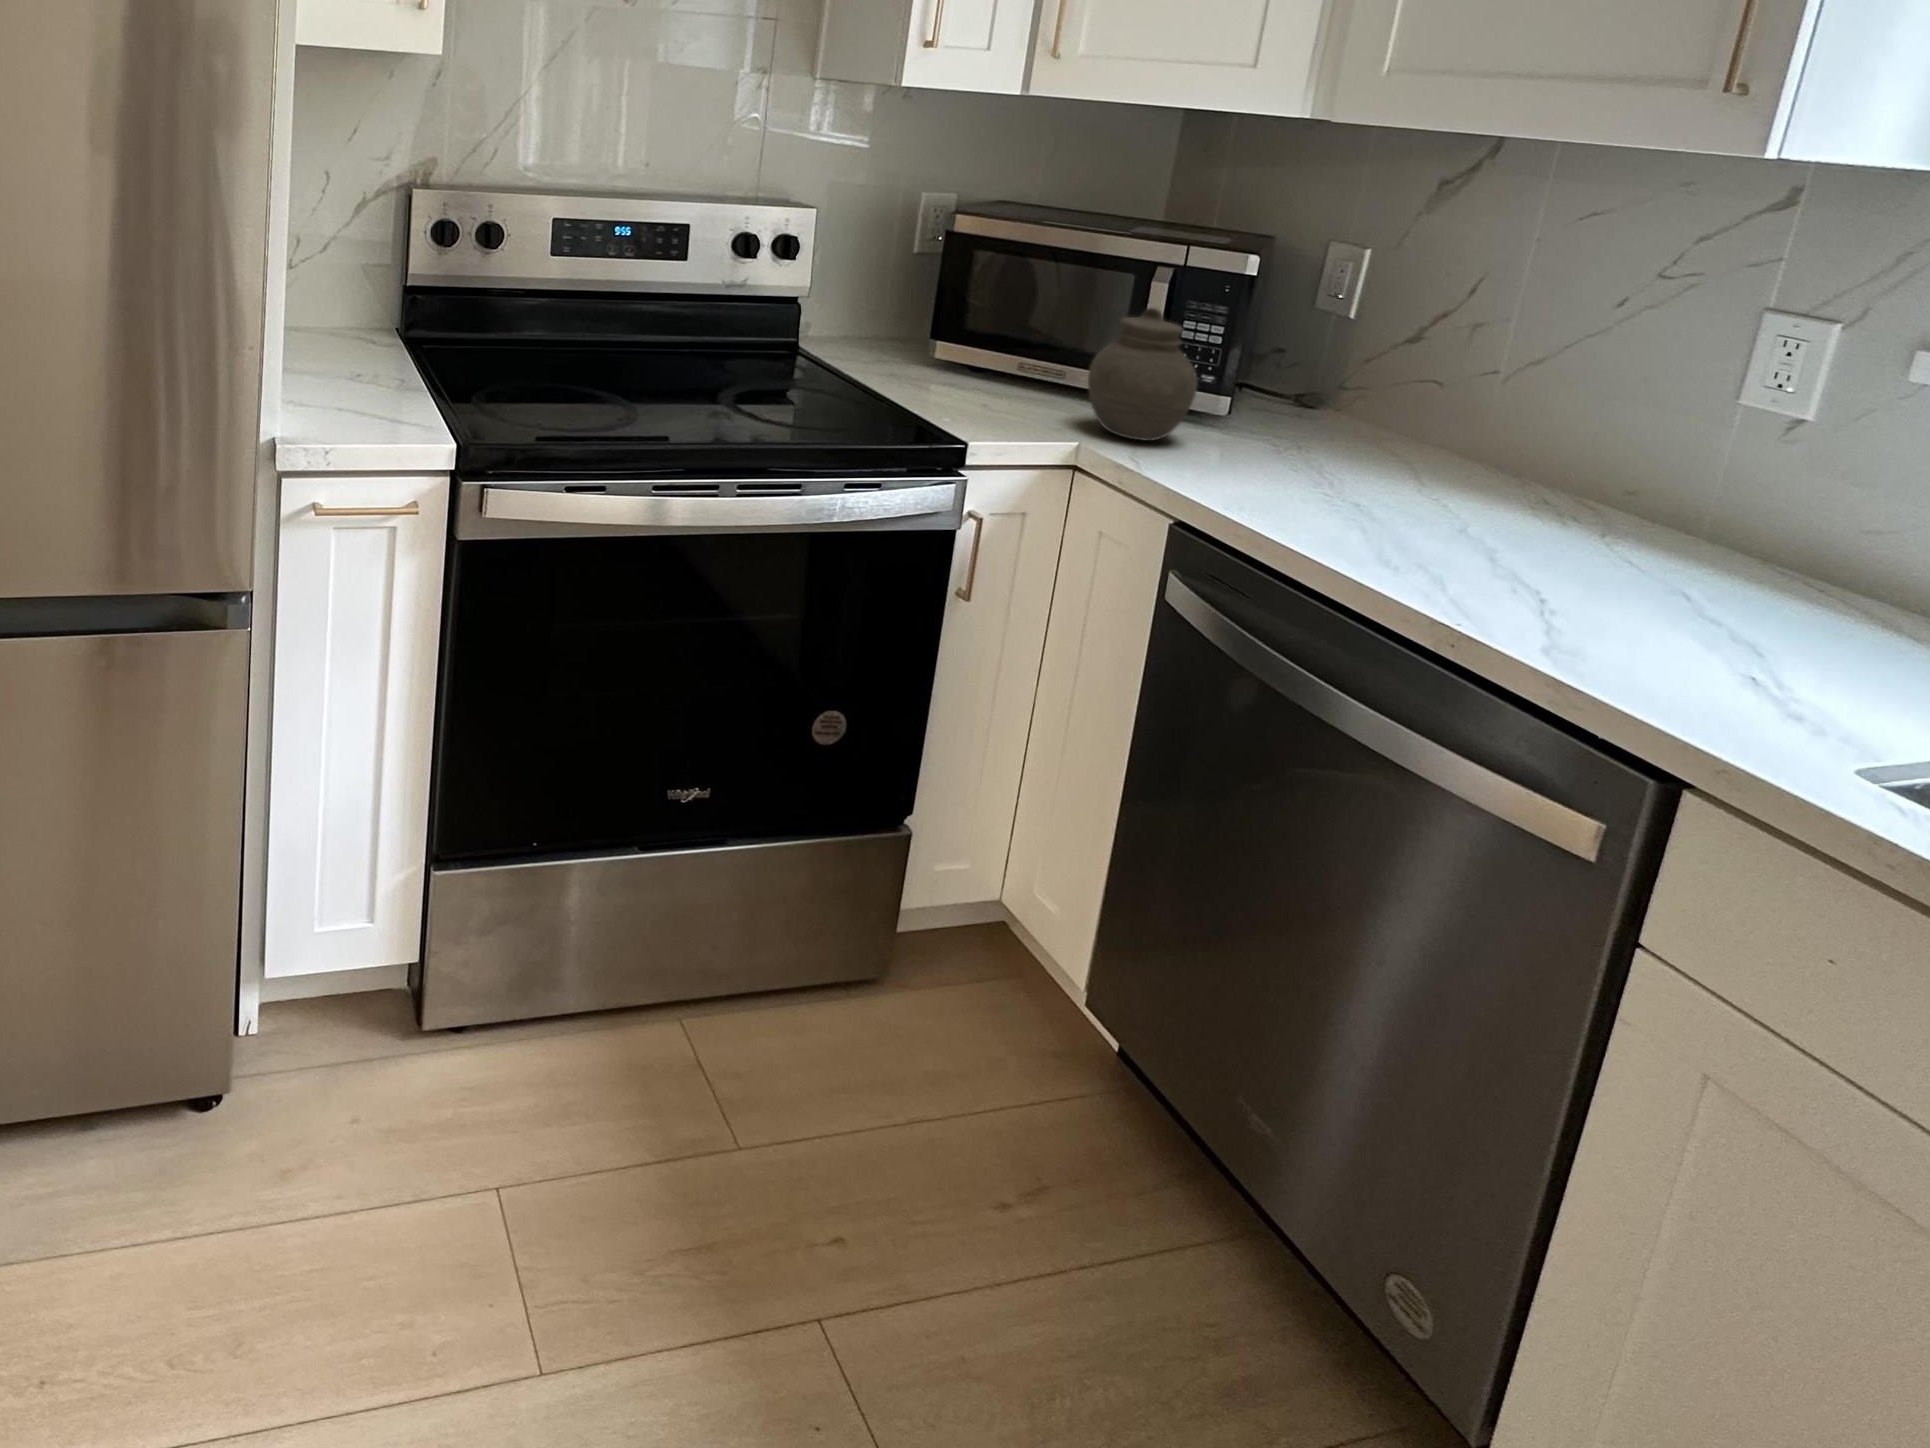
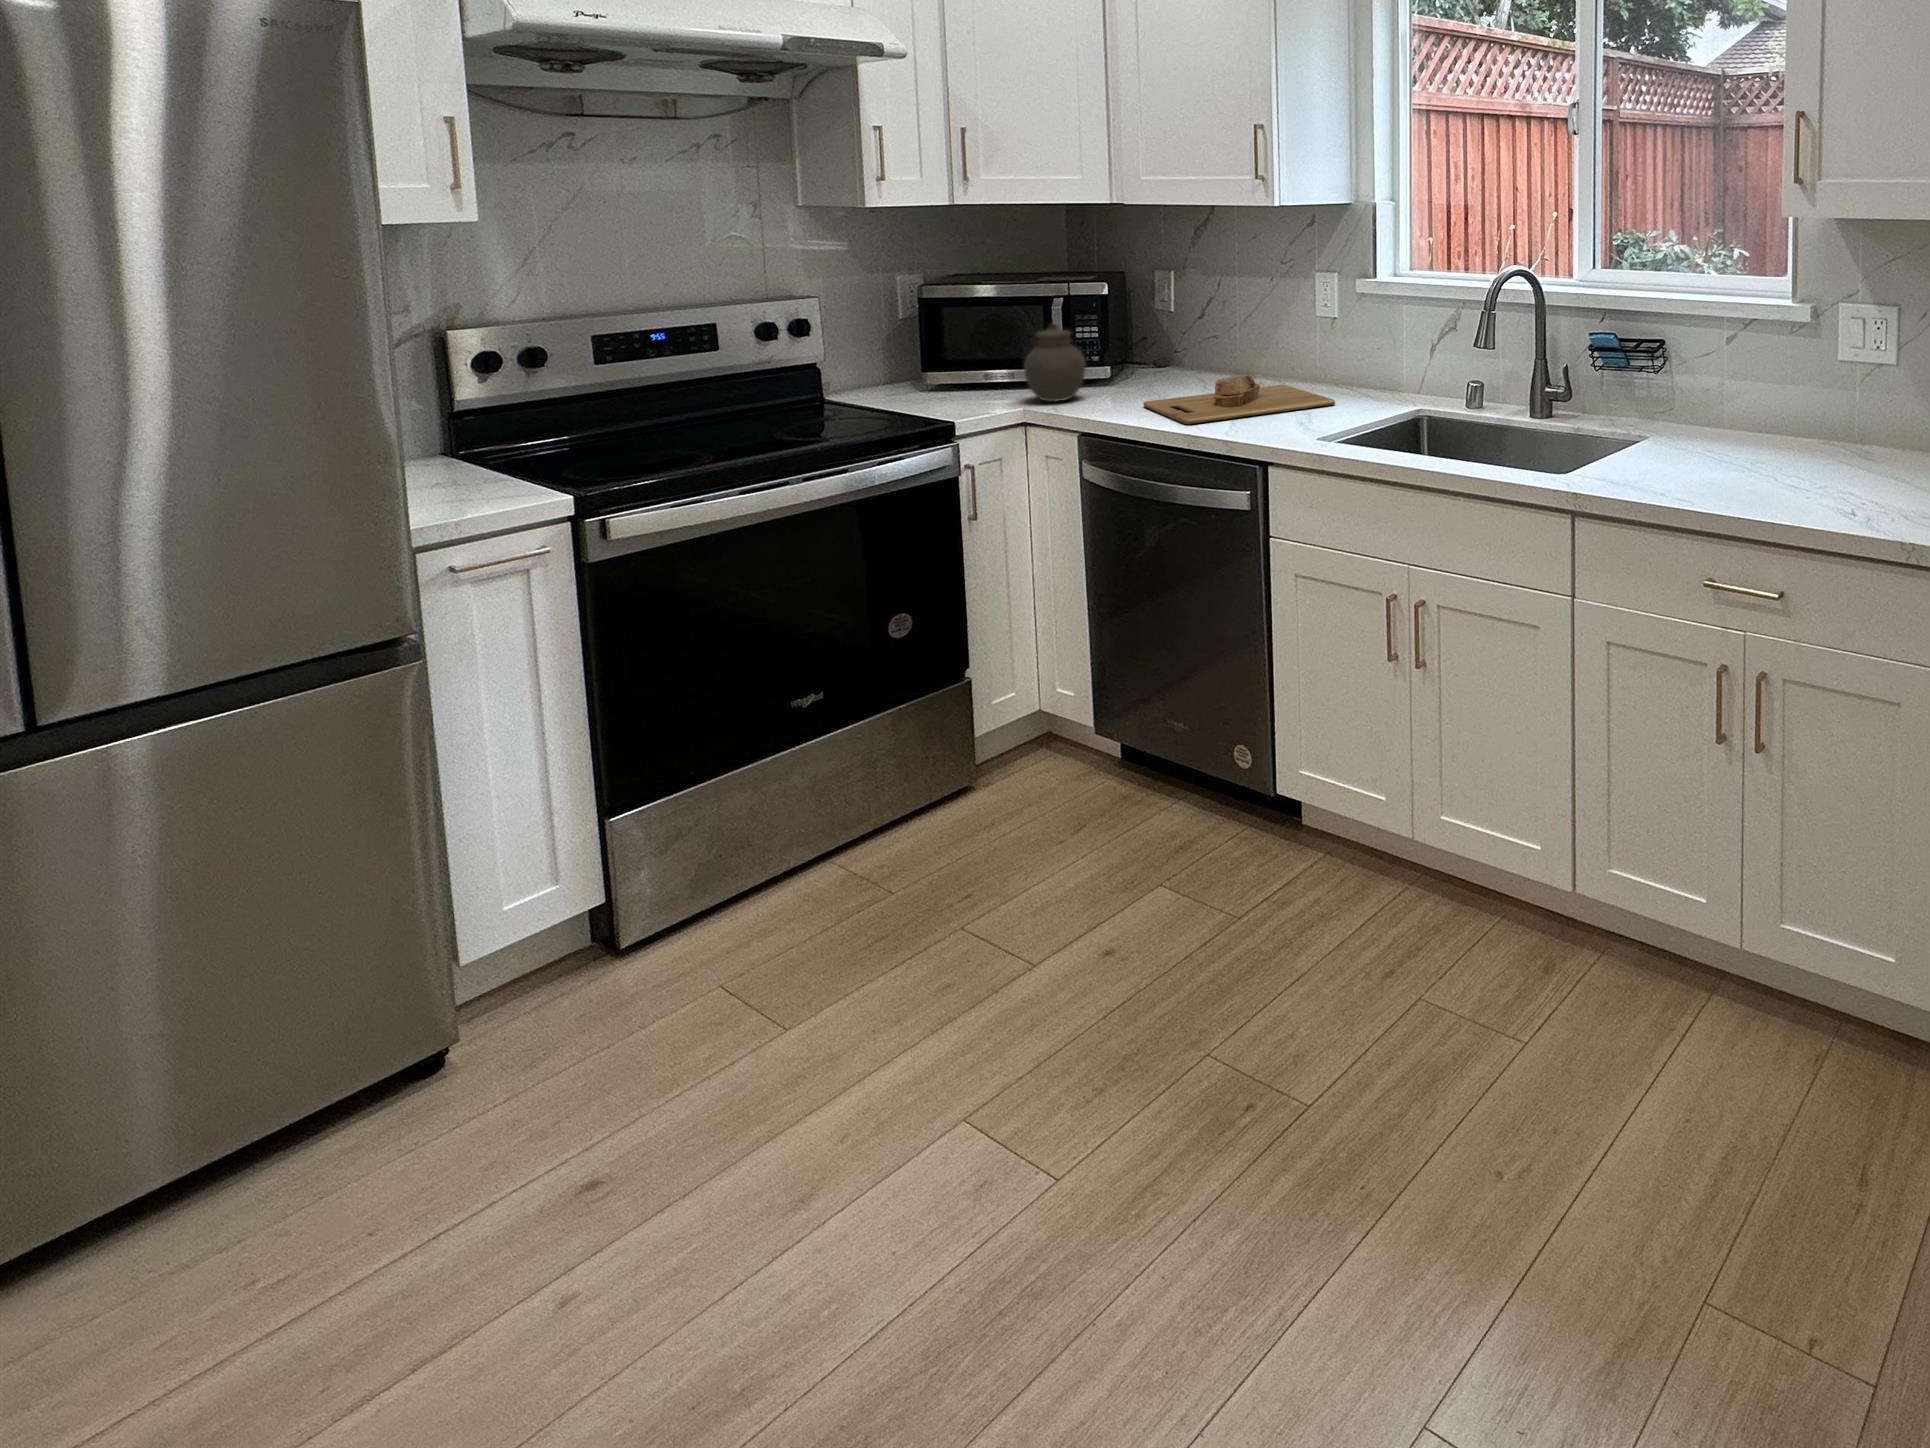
cutting board: none [1307,490,1829,633] -> present [1143,374,1335,424]

